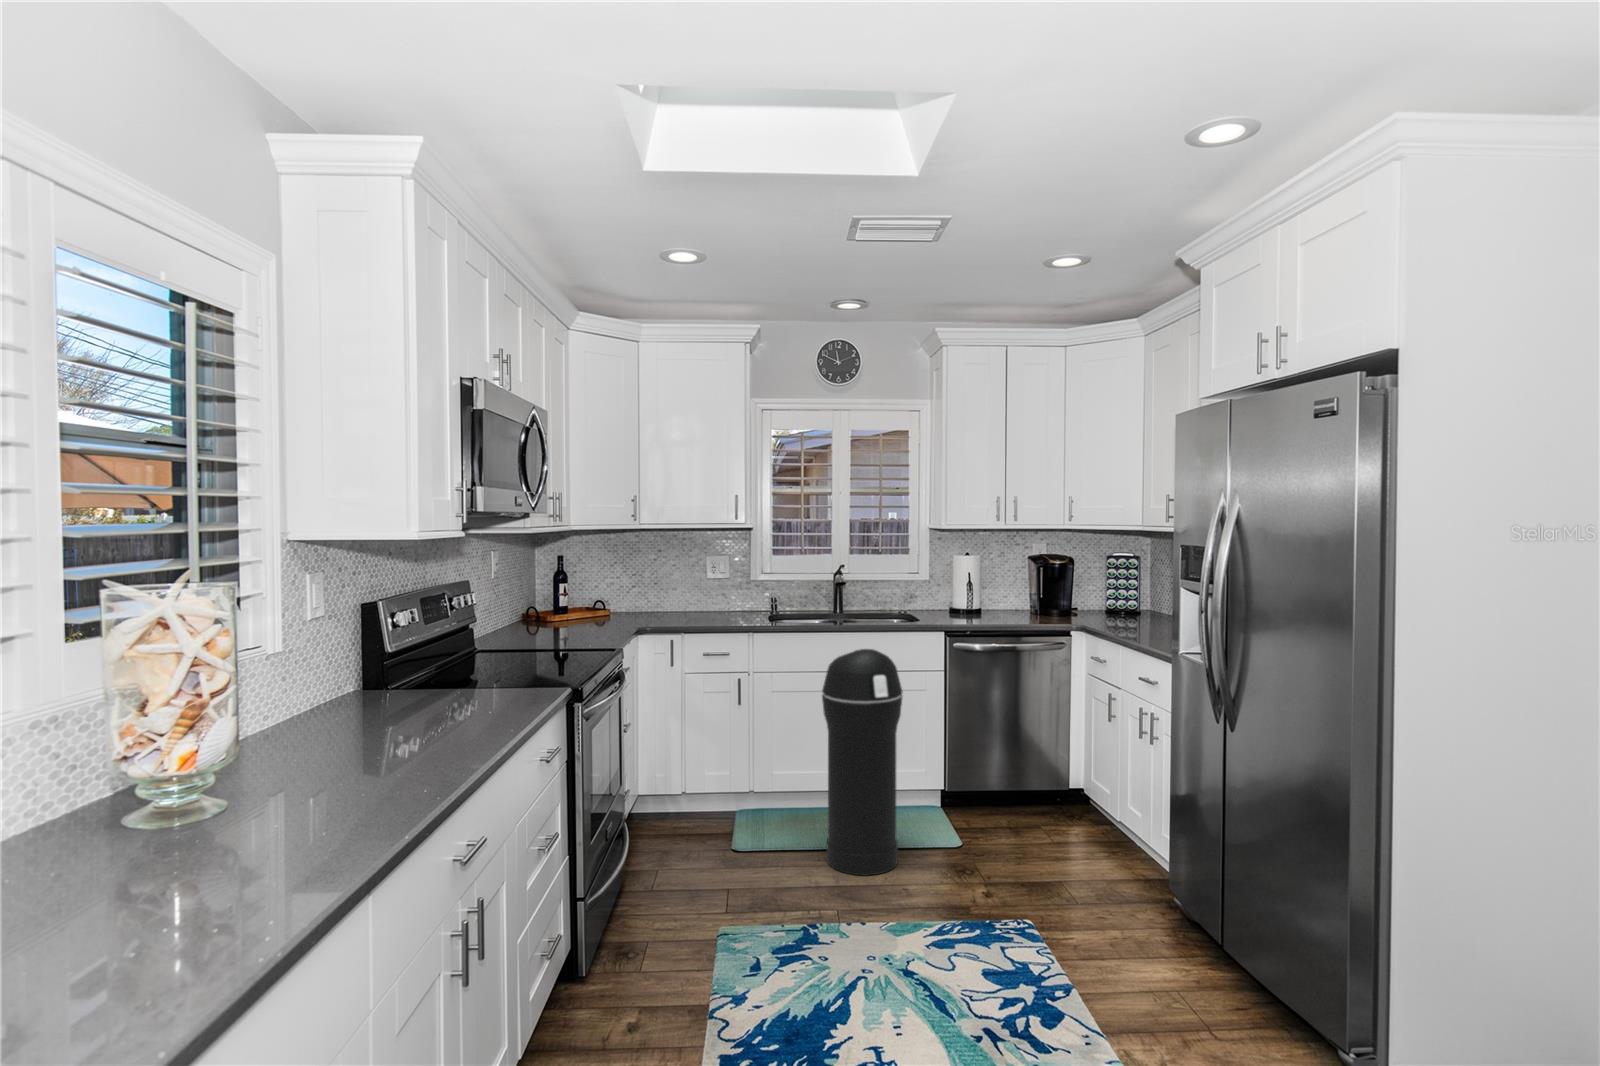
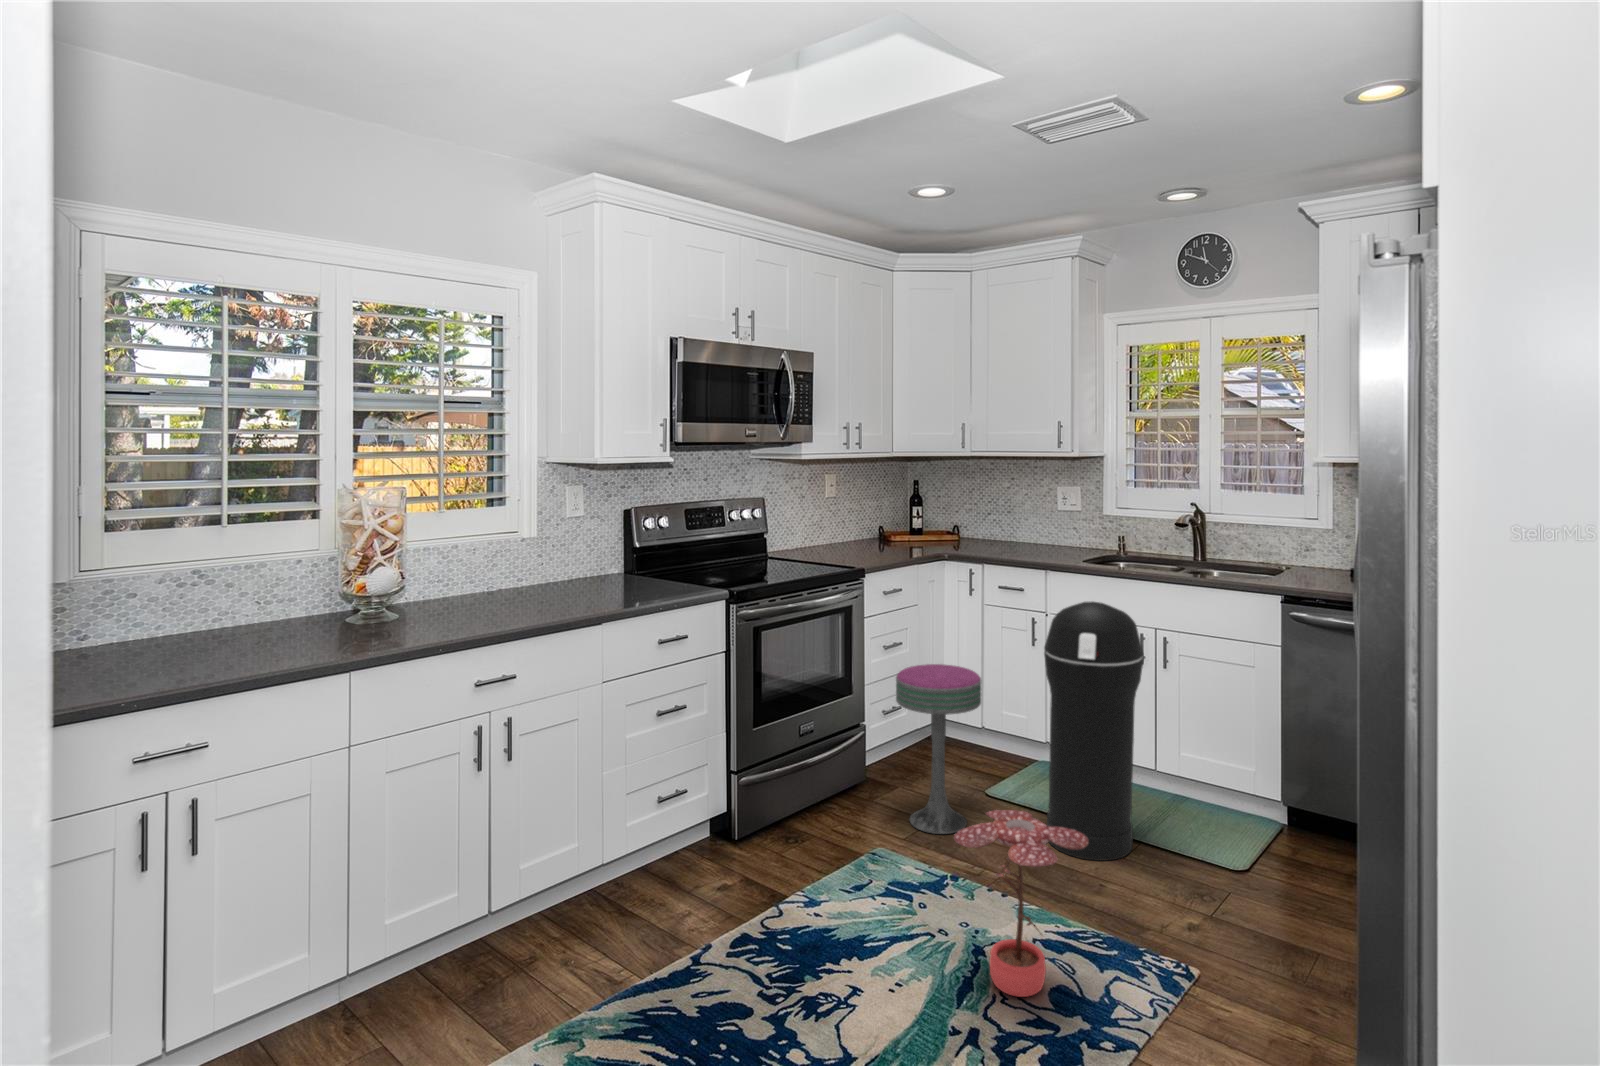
bar stool: none [698,728,781,898] -> present [896,664,981,834]
potted plant: none [912,831,1016,993] -> present [954,810,1088,997]

